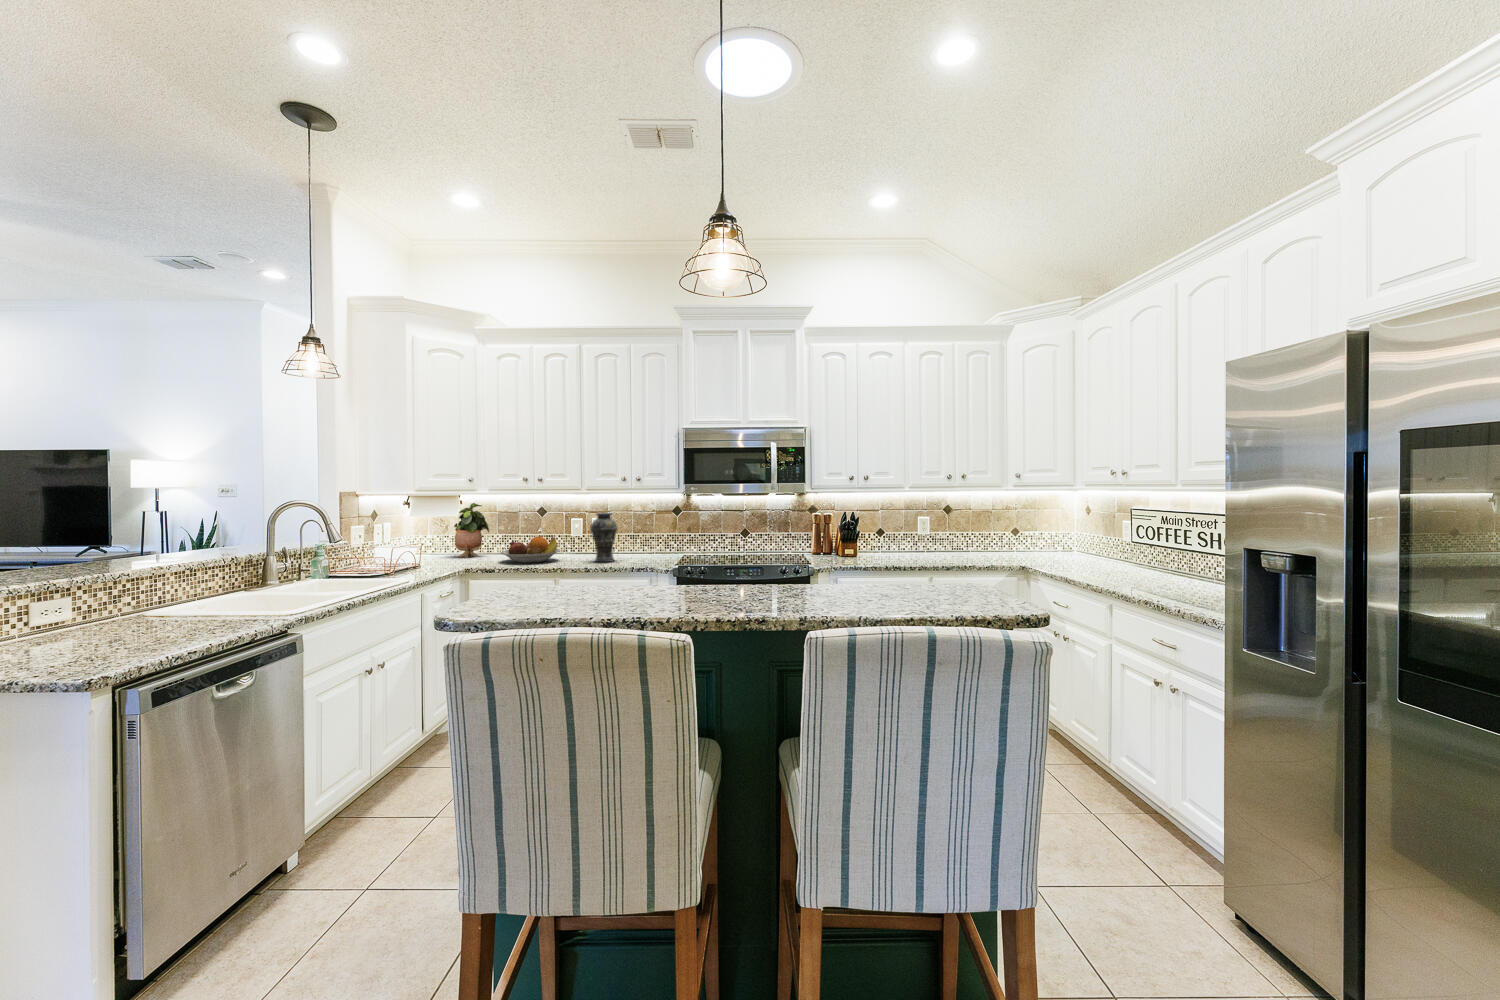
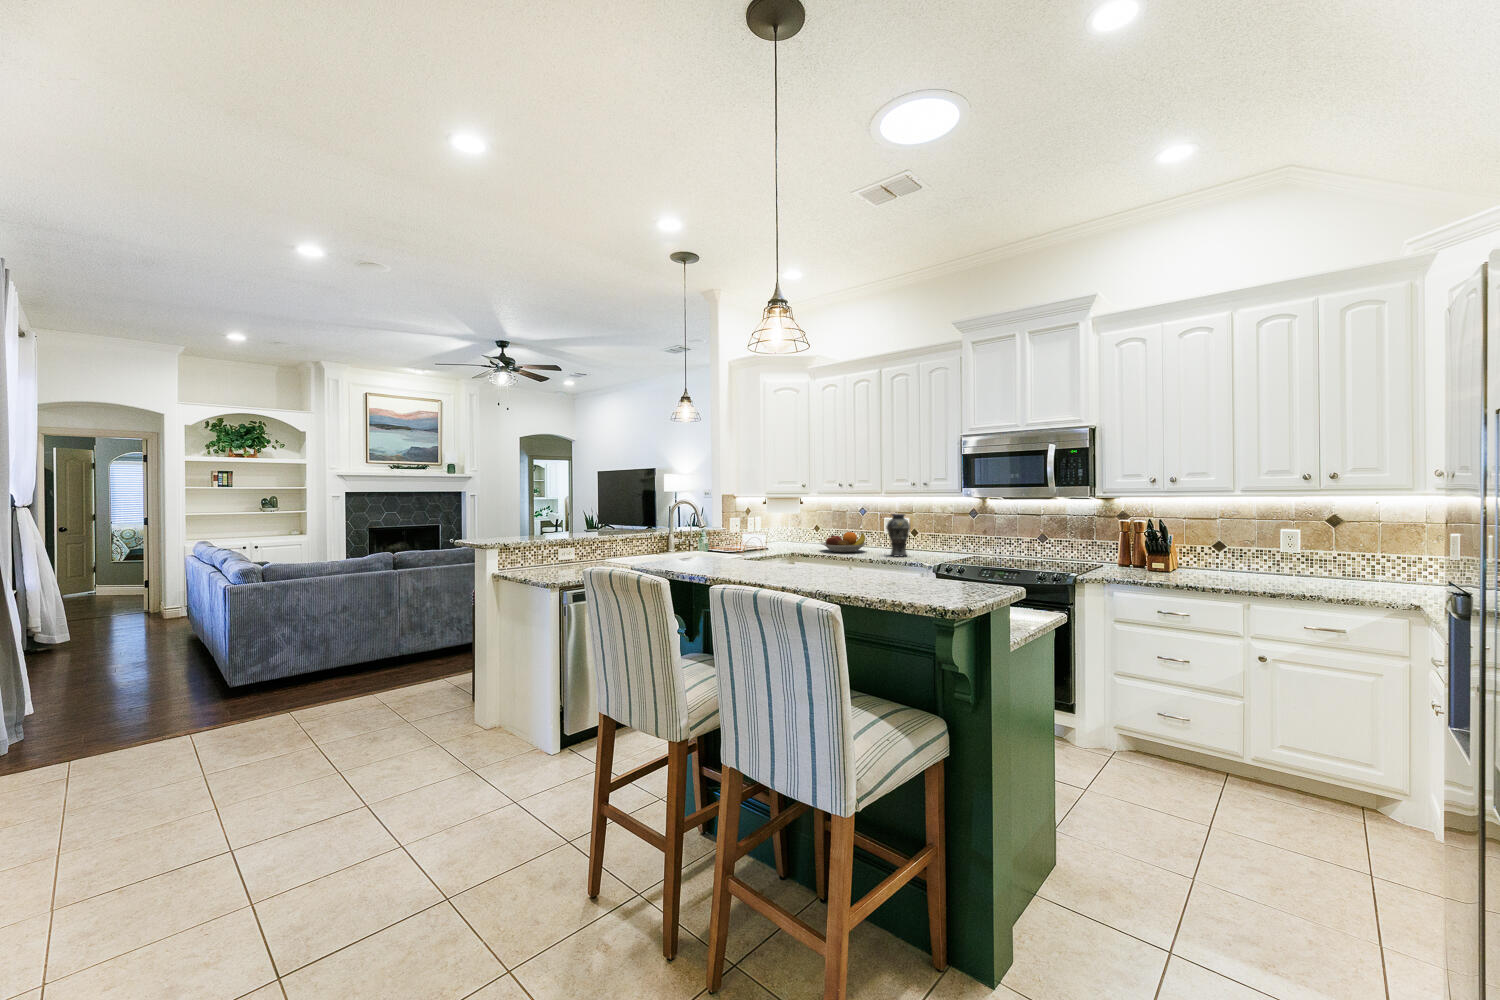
potted plant: present [454,503,489,558] -> none [801,504,825,546]

